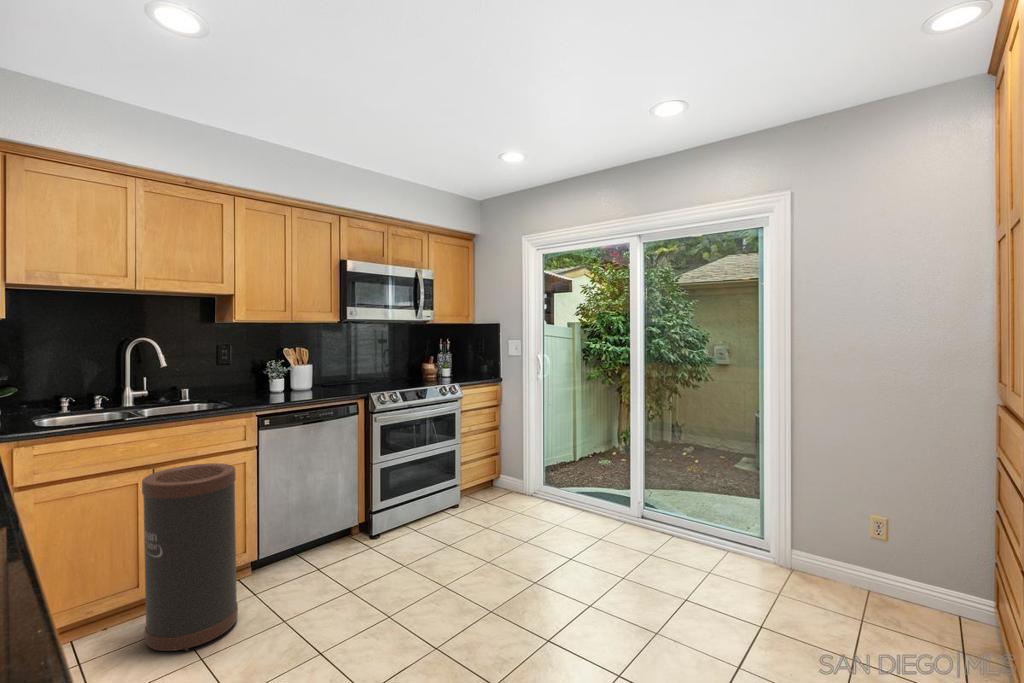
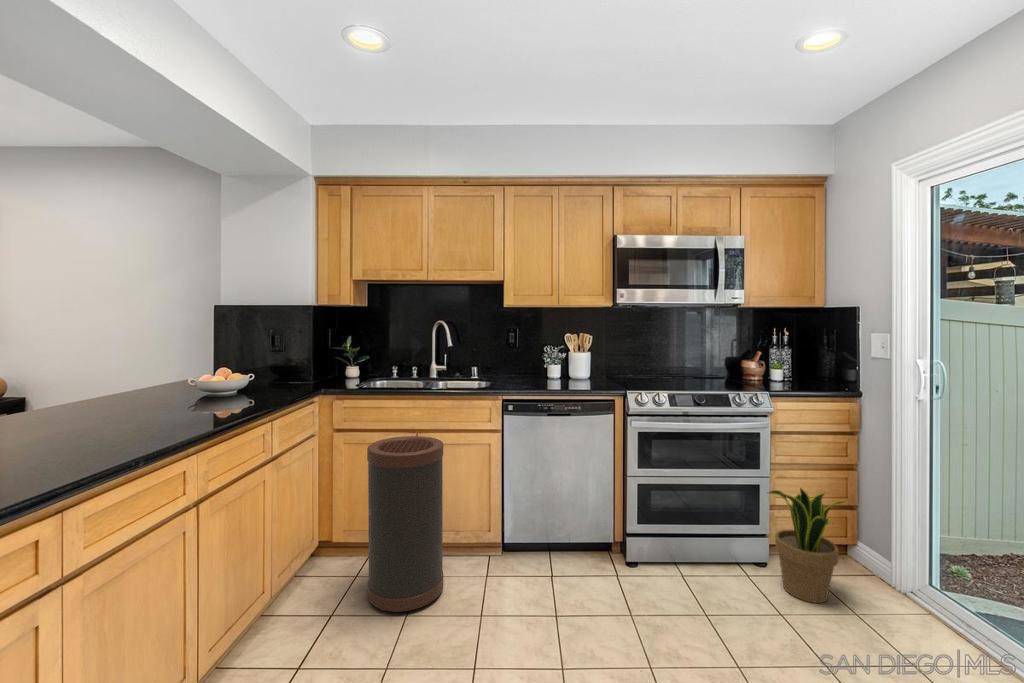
potted plant: none [464,444,504,516] -> present [769,488,843,603]

